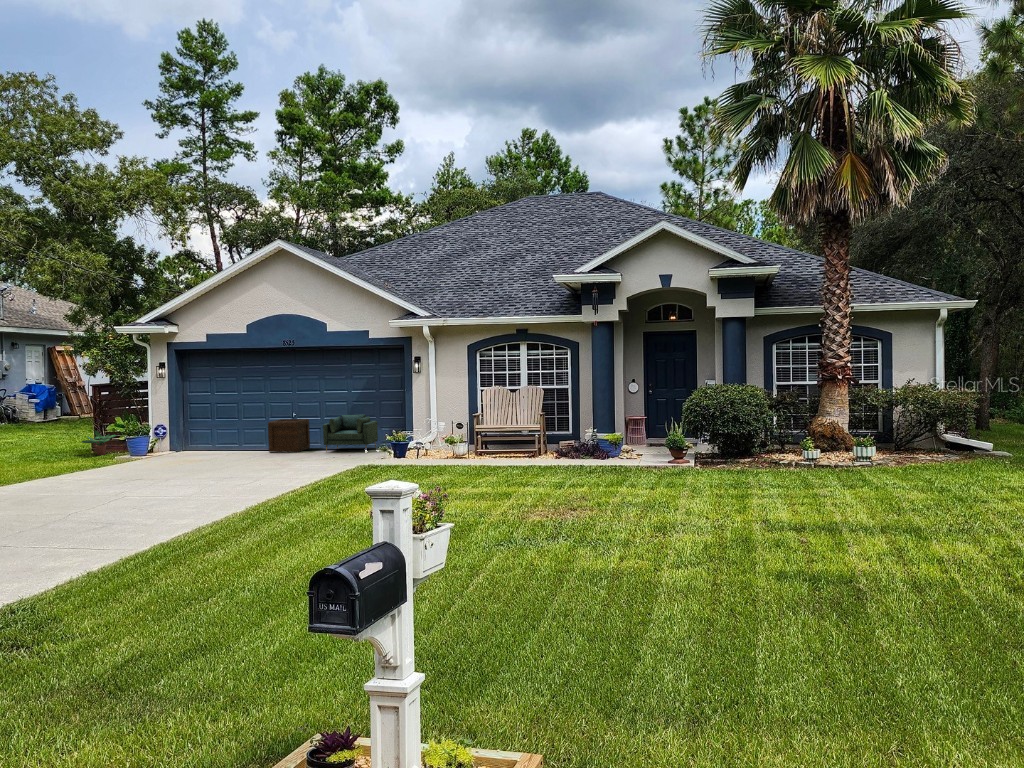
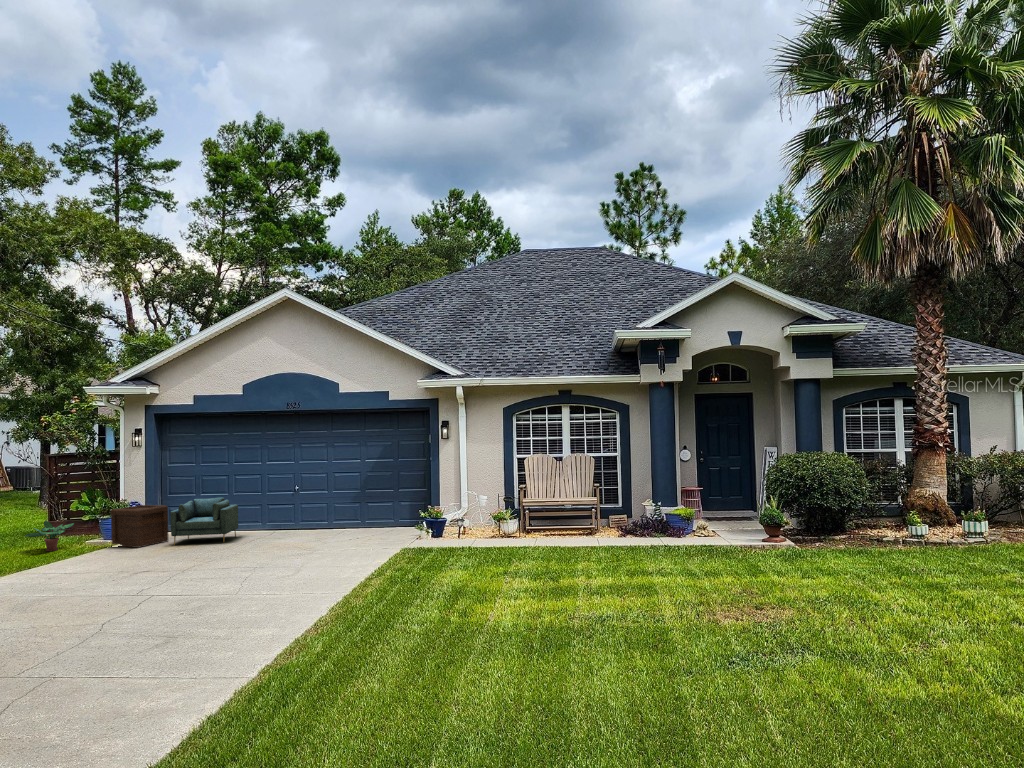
armchair: present [323,414,378,452] -> present [170,497,238,545]
wooden crate: present [268,419,310,452] -> present [111,505,168,548]

